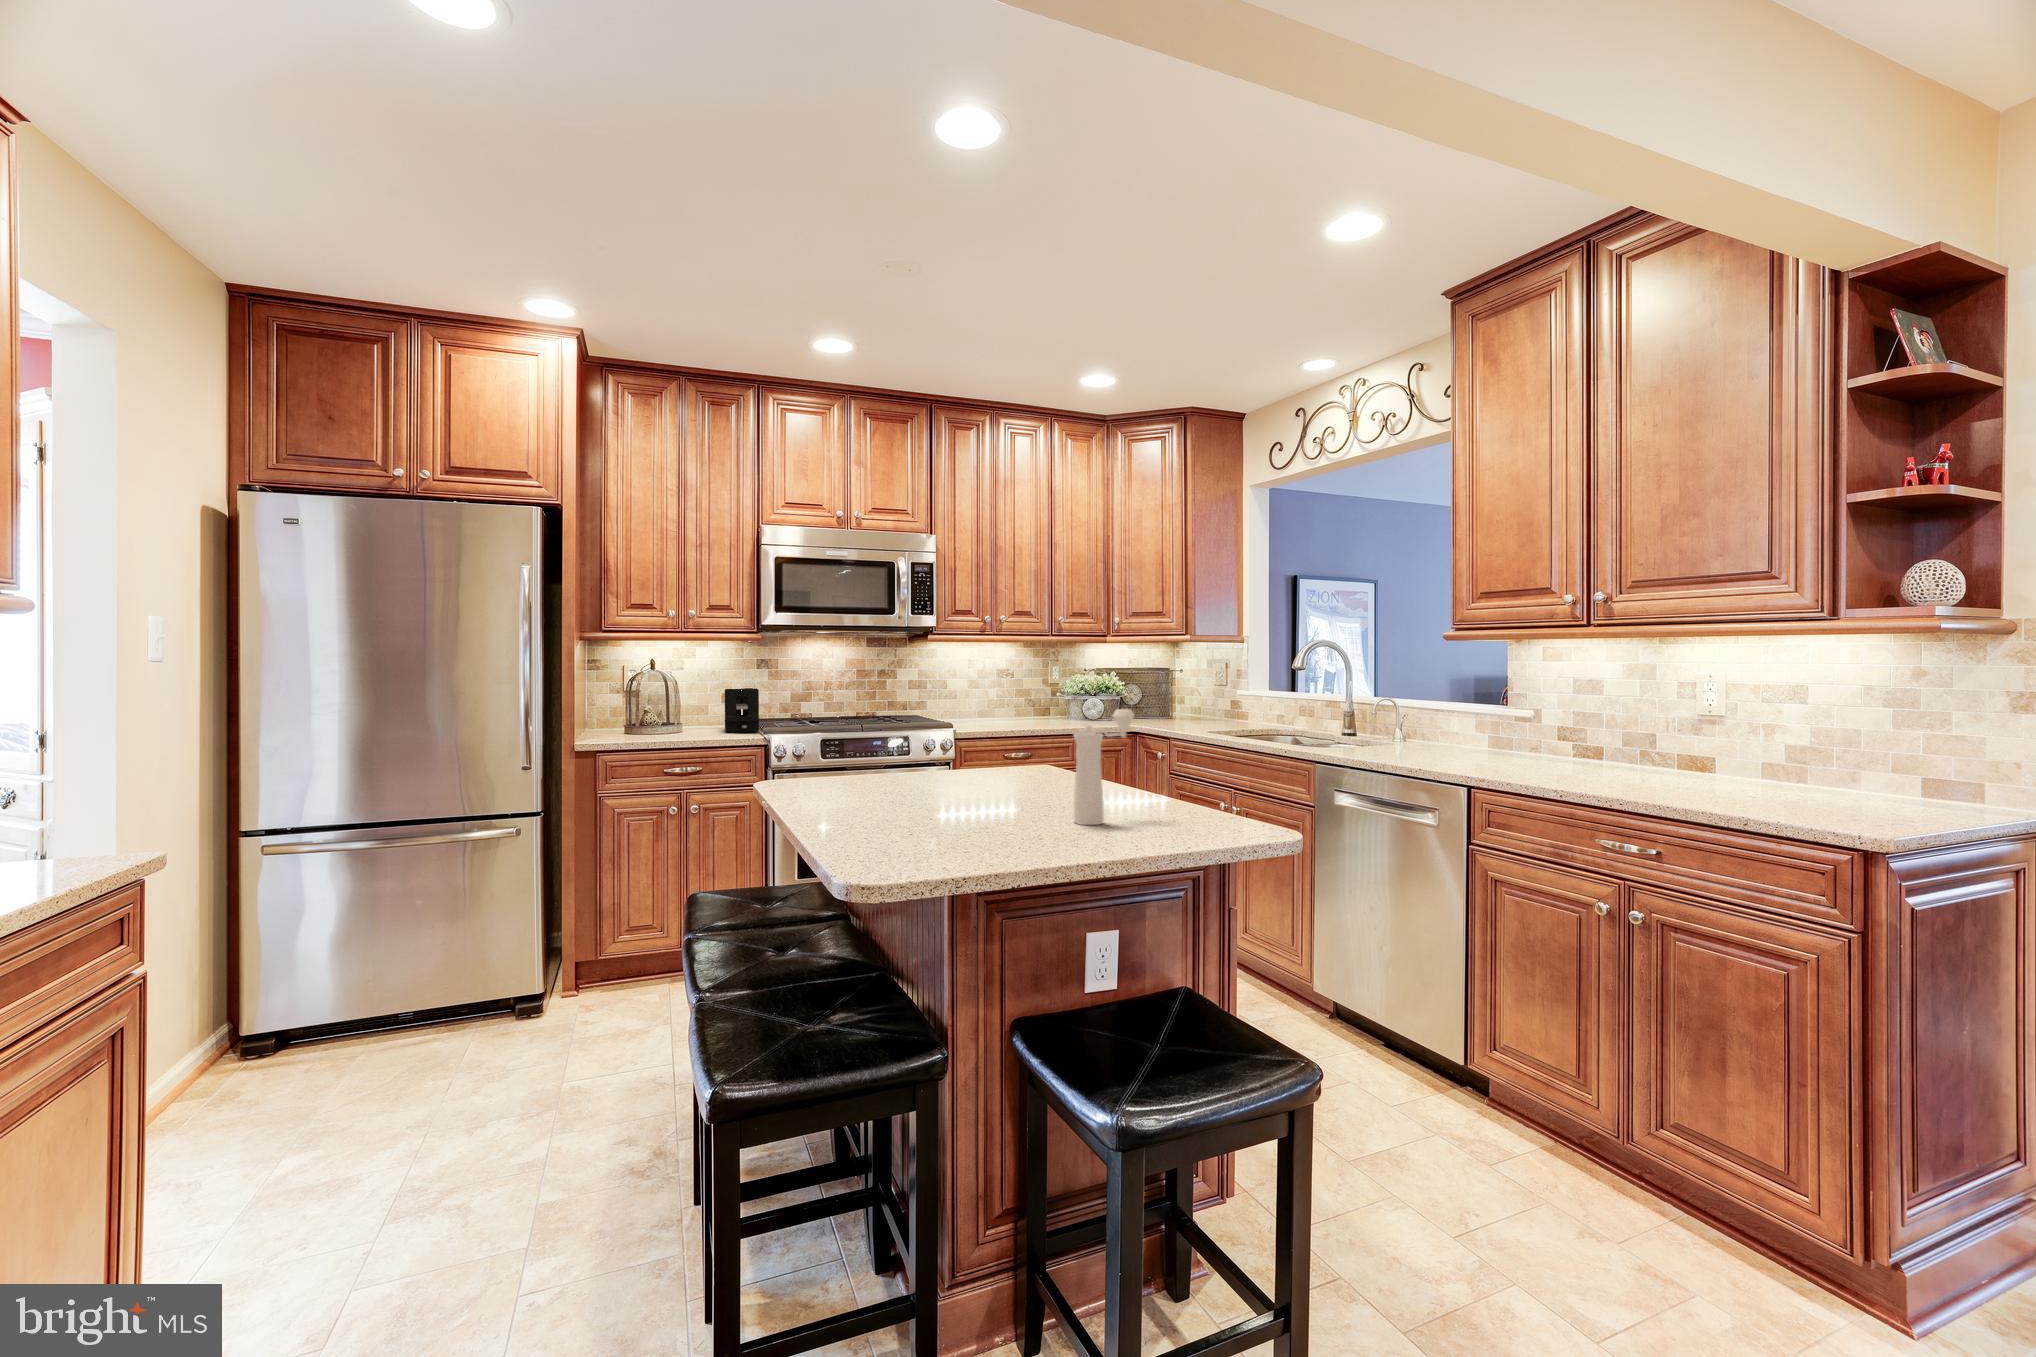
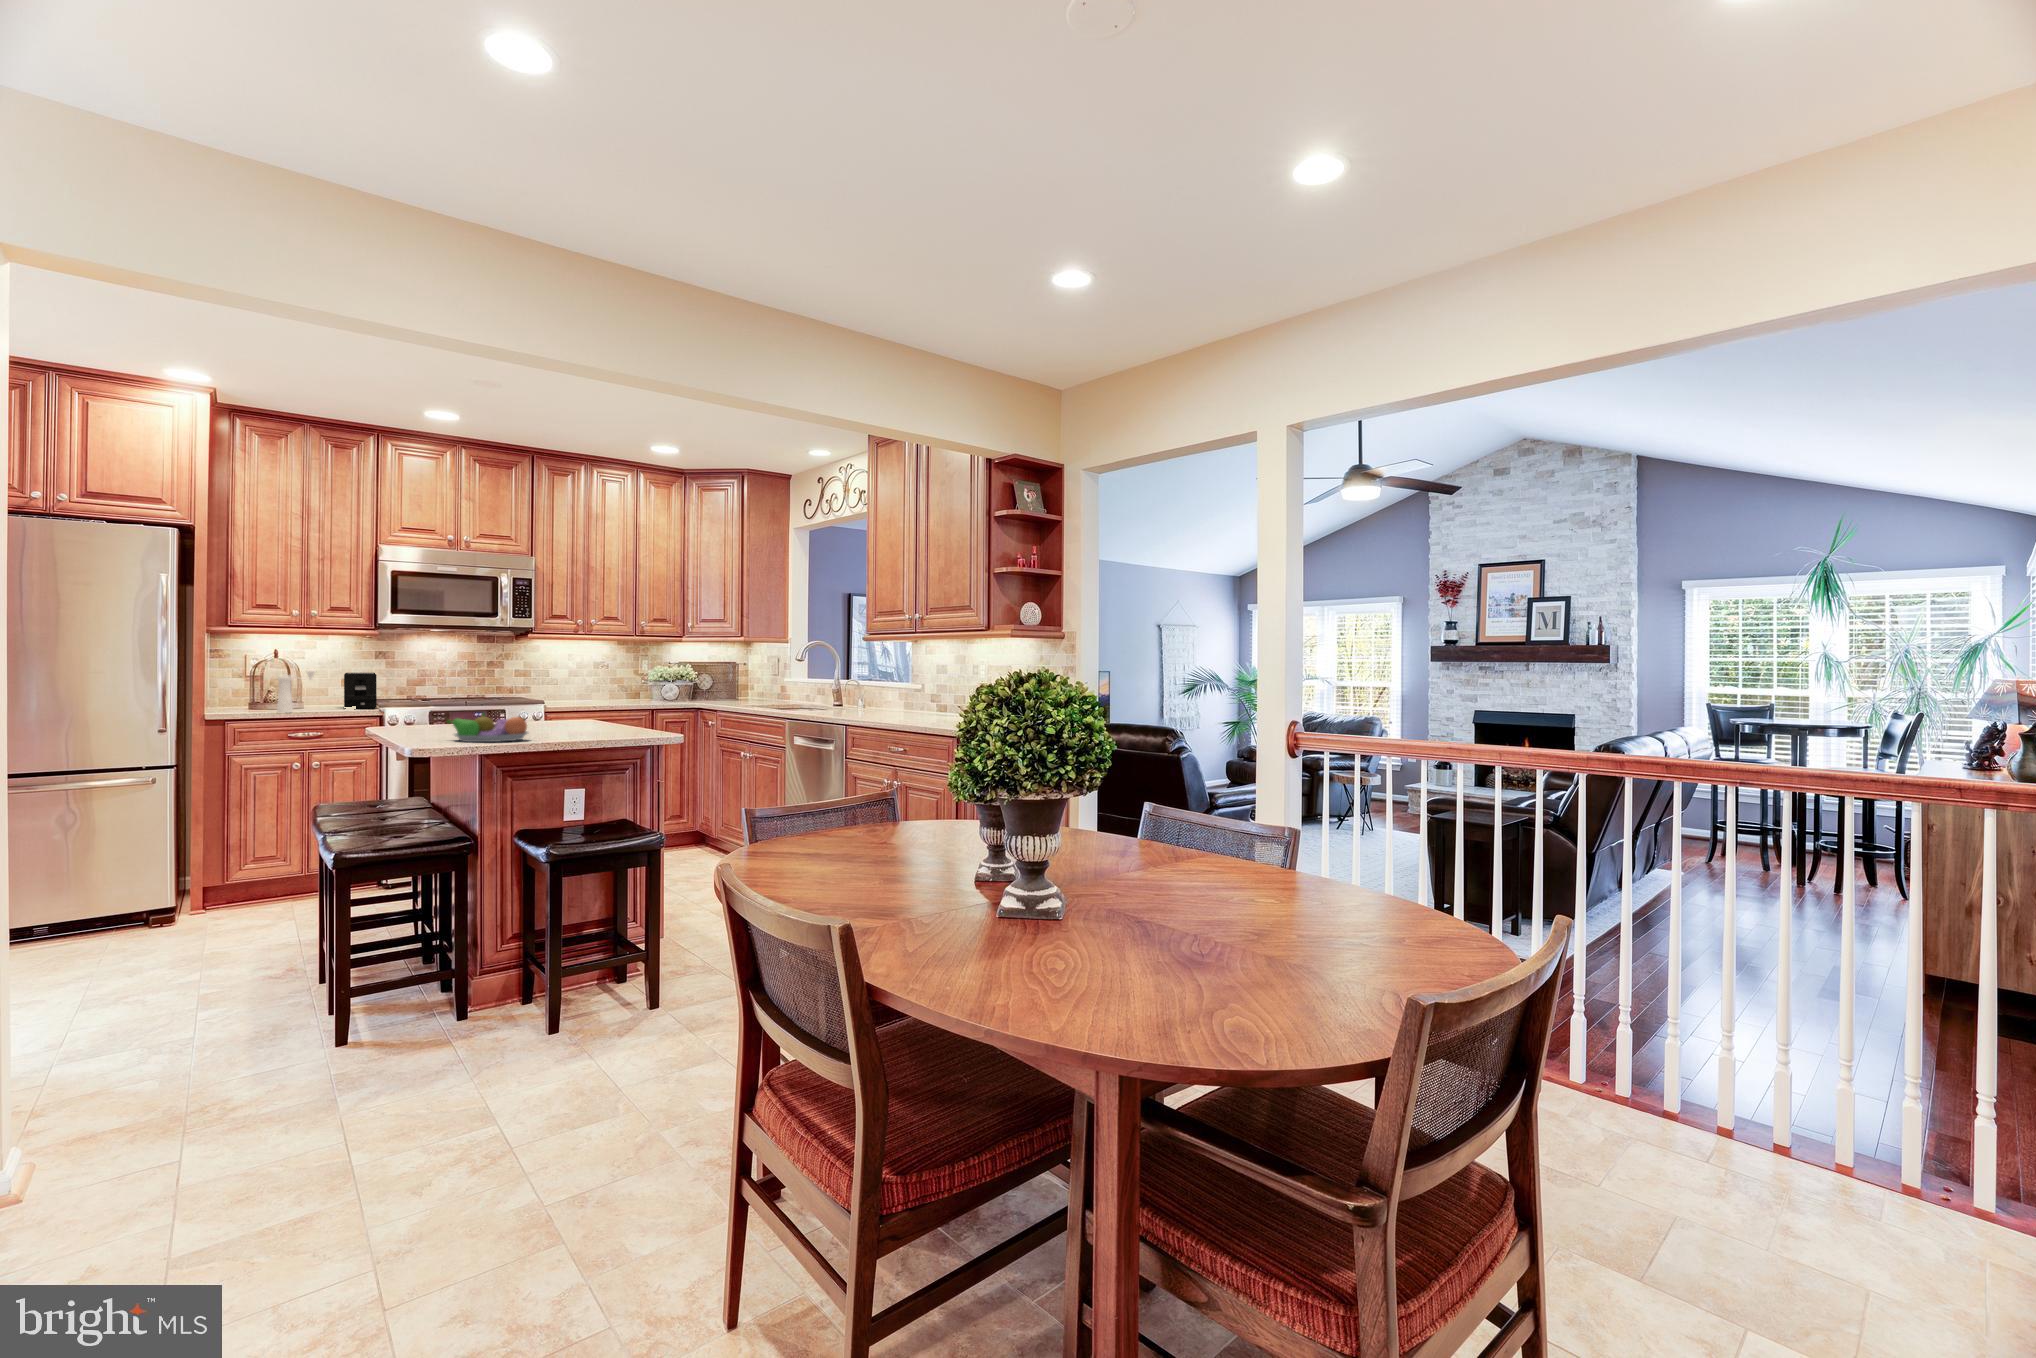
pepper mill: present [1074,709,1134,825] -> present [277,669,316,713]
fruit bowl: none [874,775,1009,838] -> present [447,713,528,742]

